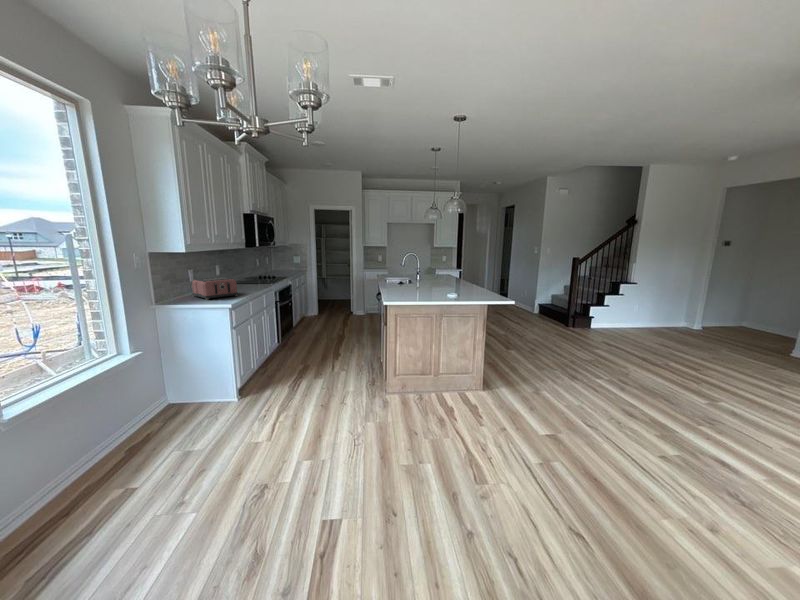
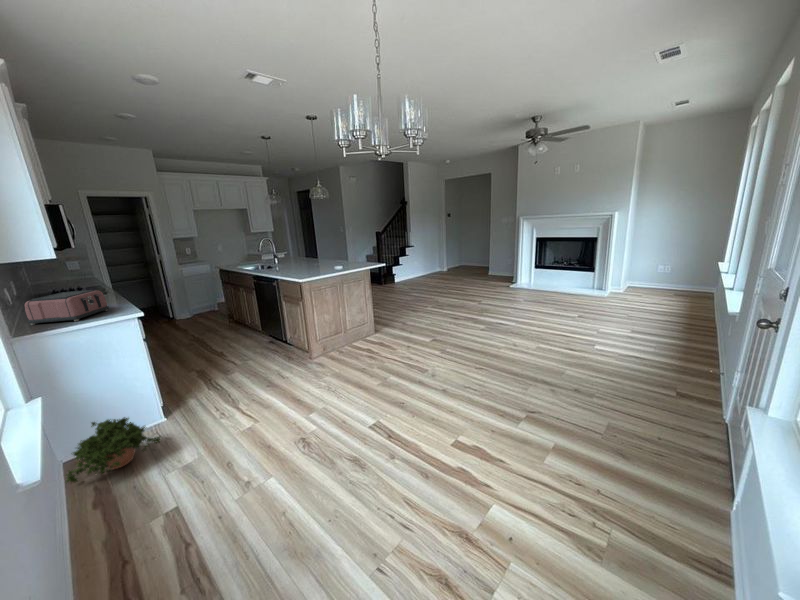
potted plant: none [146,378,207,427] -> present [66,417,160,483]

